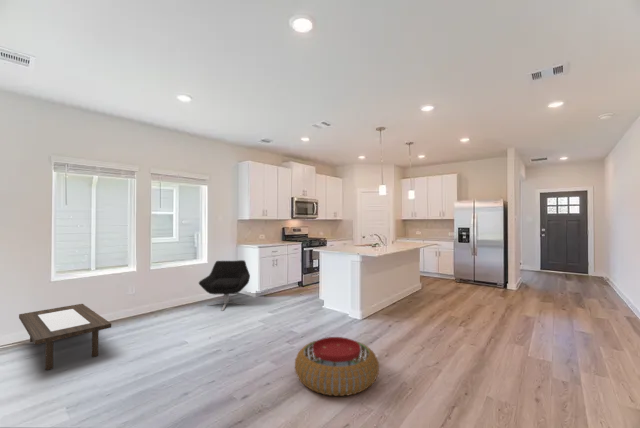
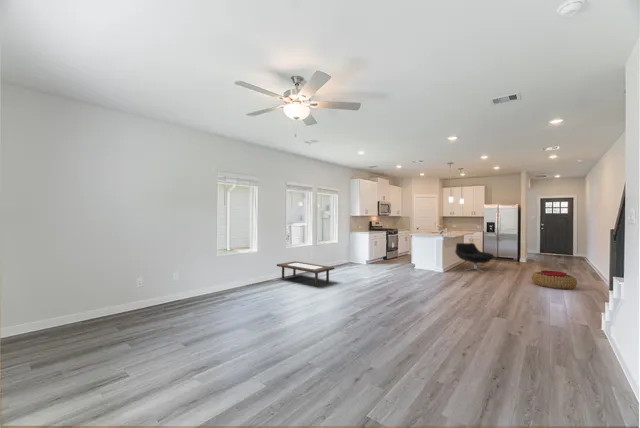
lounge chair: present [199,260,250,310] -> present [455,243,493,269]
pouf: present [295,337,379,396] -> present [532,270,577,289]

